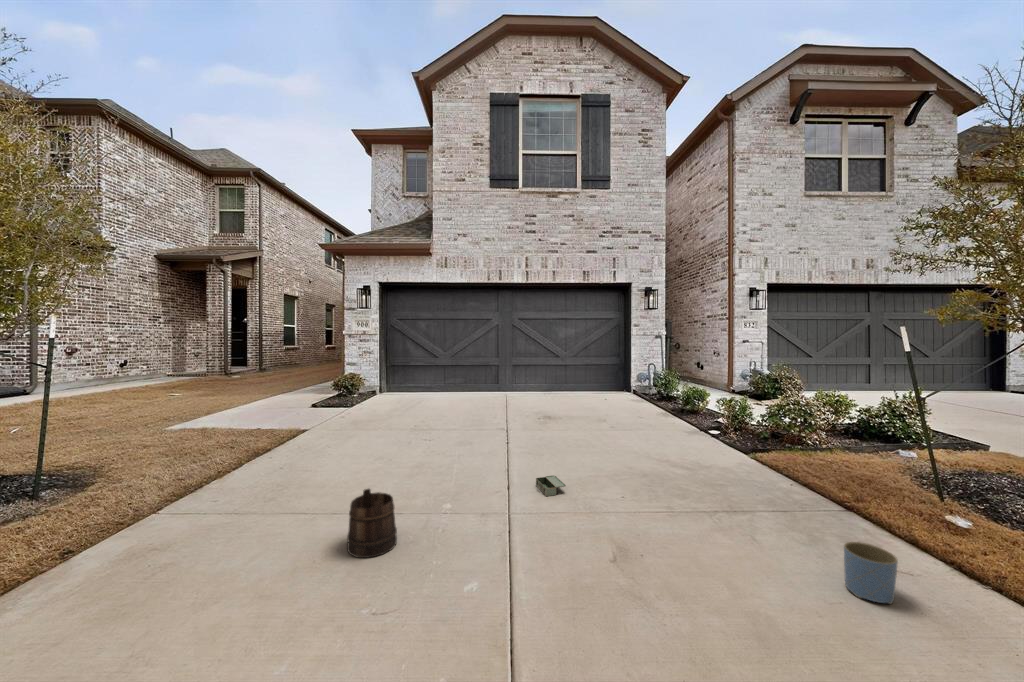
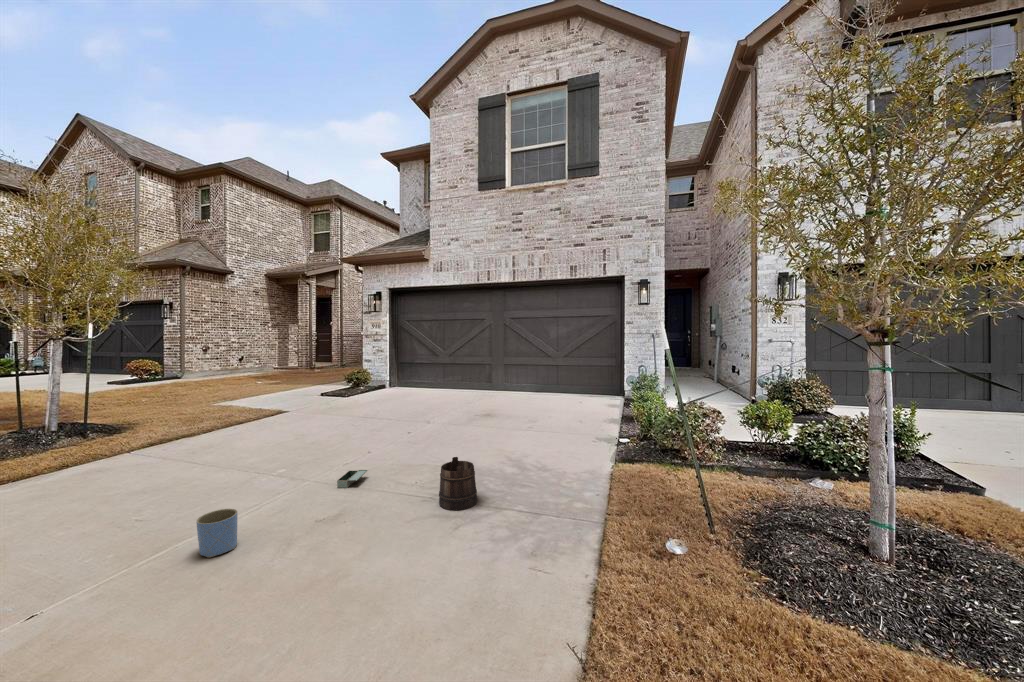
bucket: present [347,489,397,558] -> present [439,457,477,510]
planter: present [844,542,898,604] -> present [196,509,238,558]

